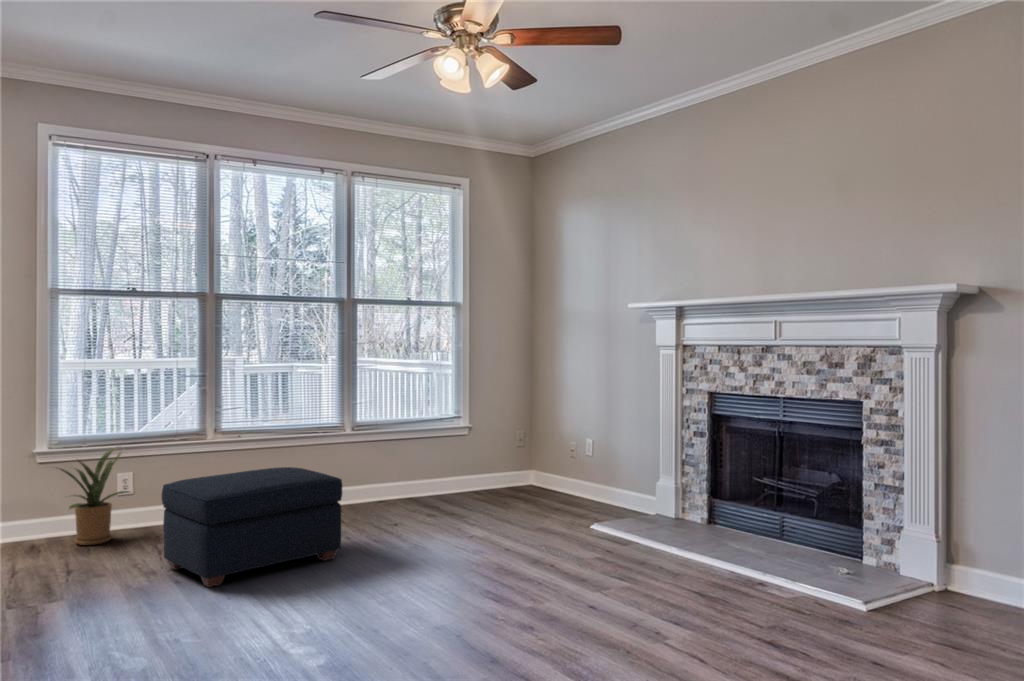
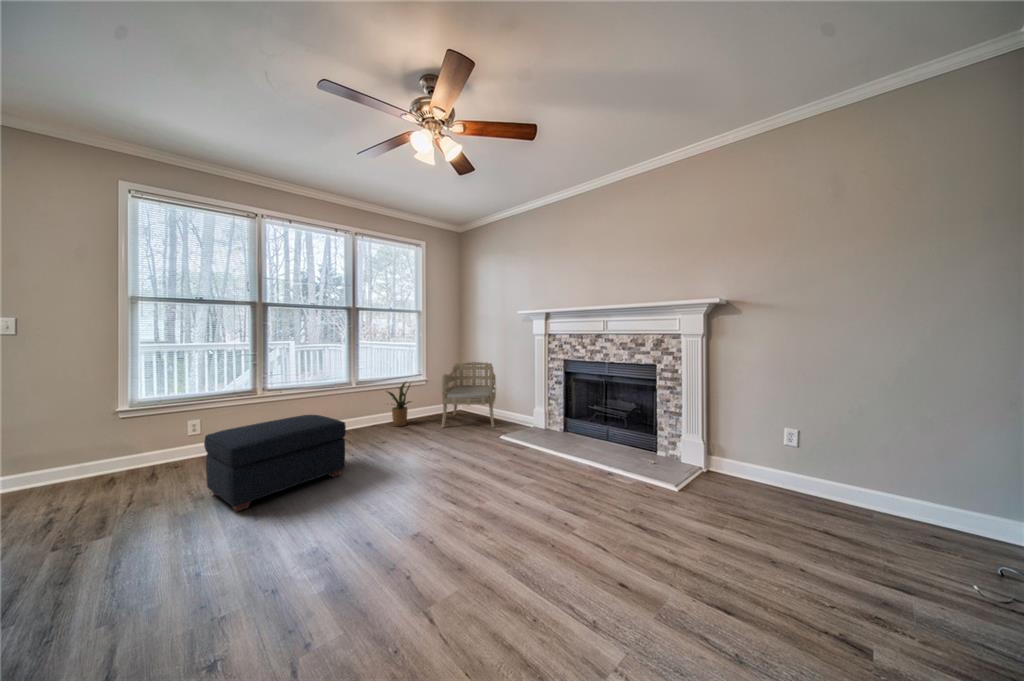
armchair: none [488,395,586,512] -> present [441,362,496,428]
house plant: present [59,447,129,545] -> present [387,381,411,426]

